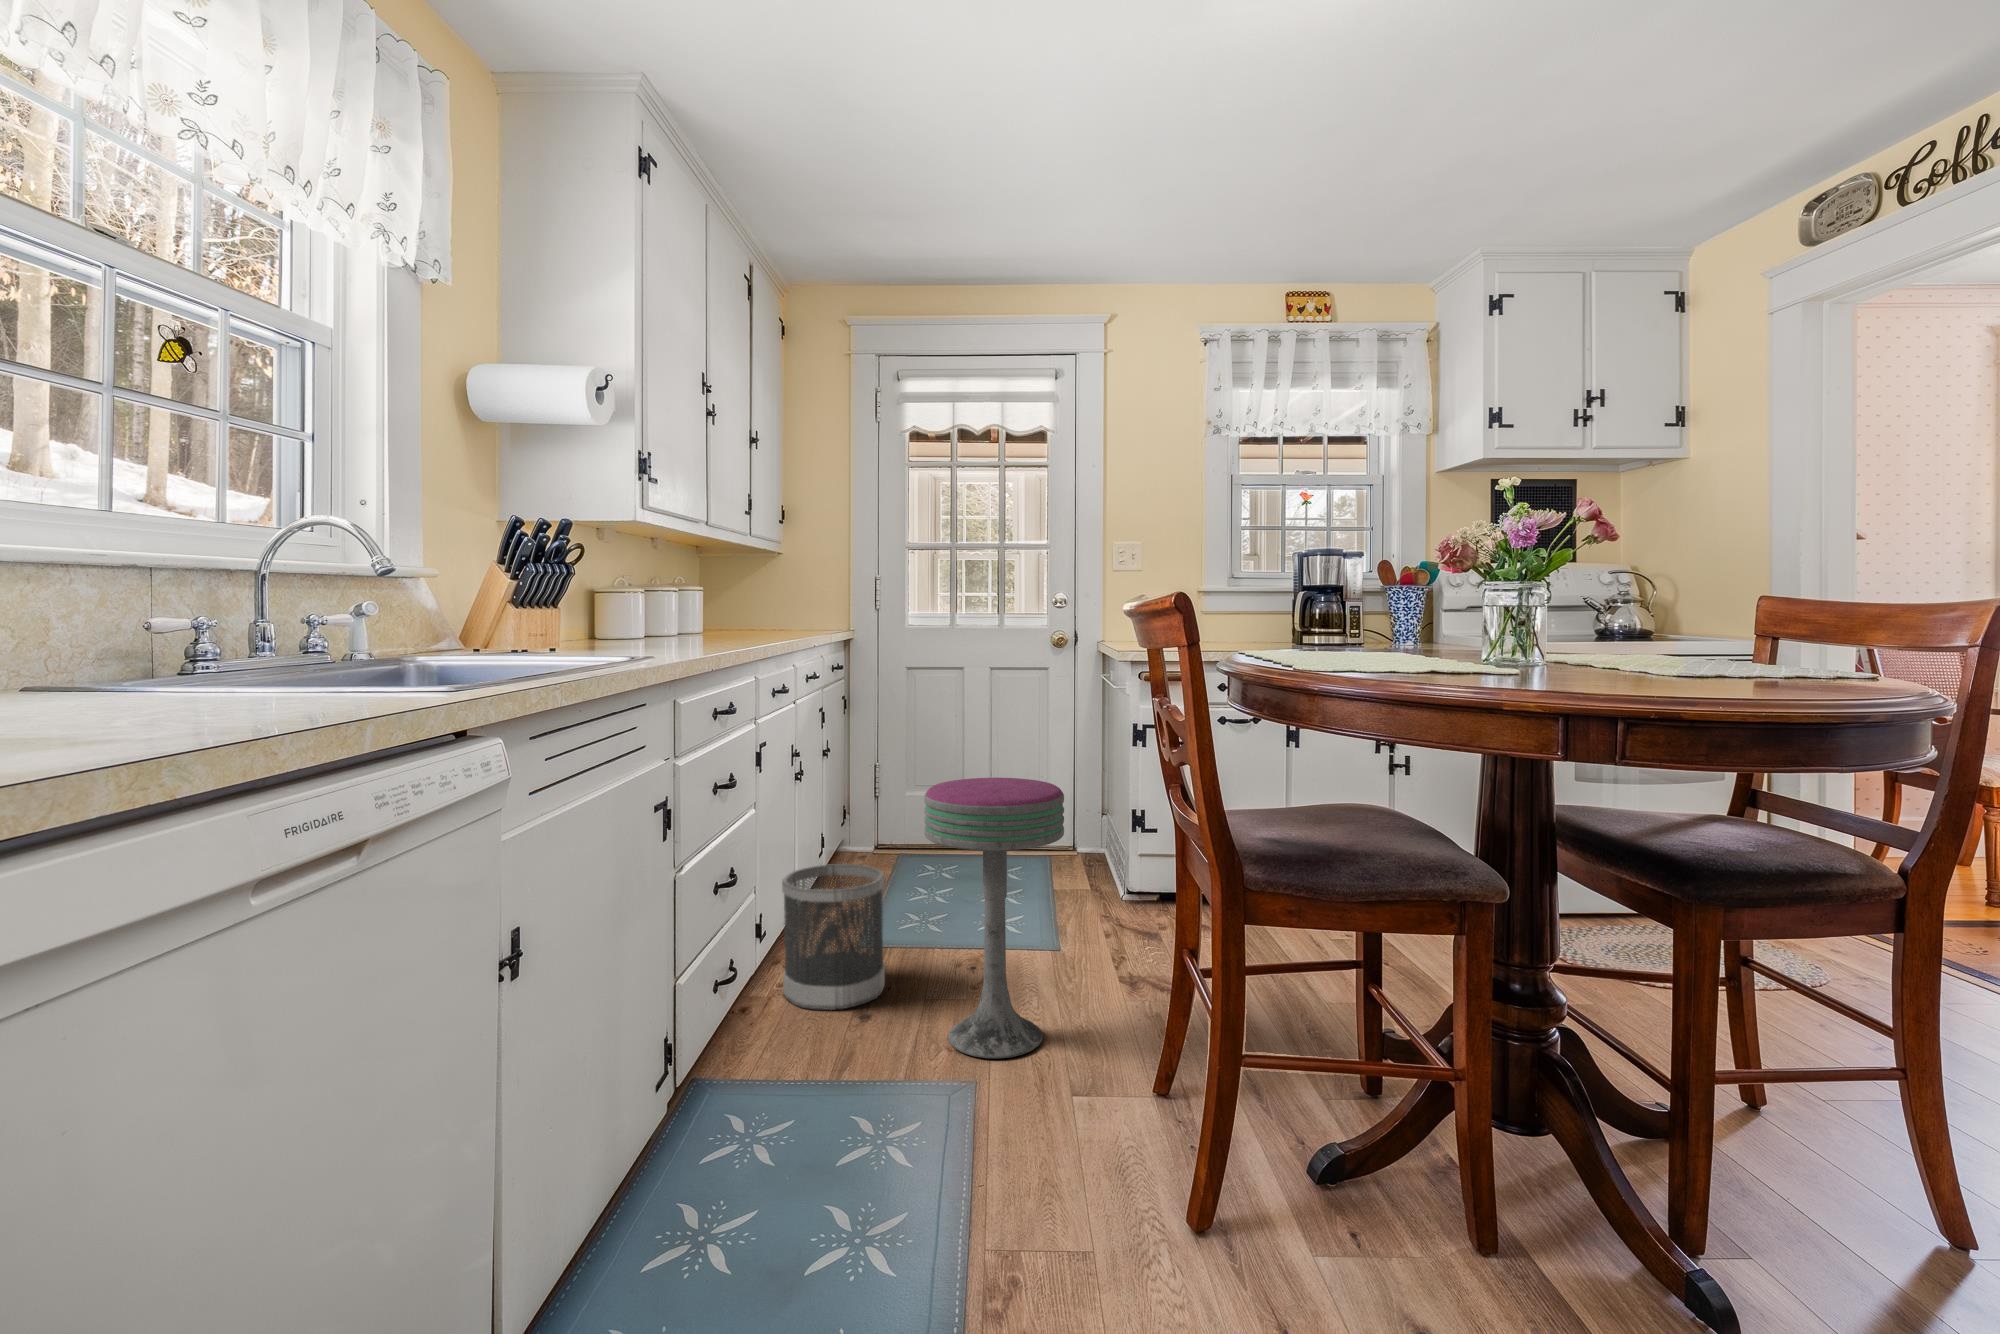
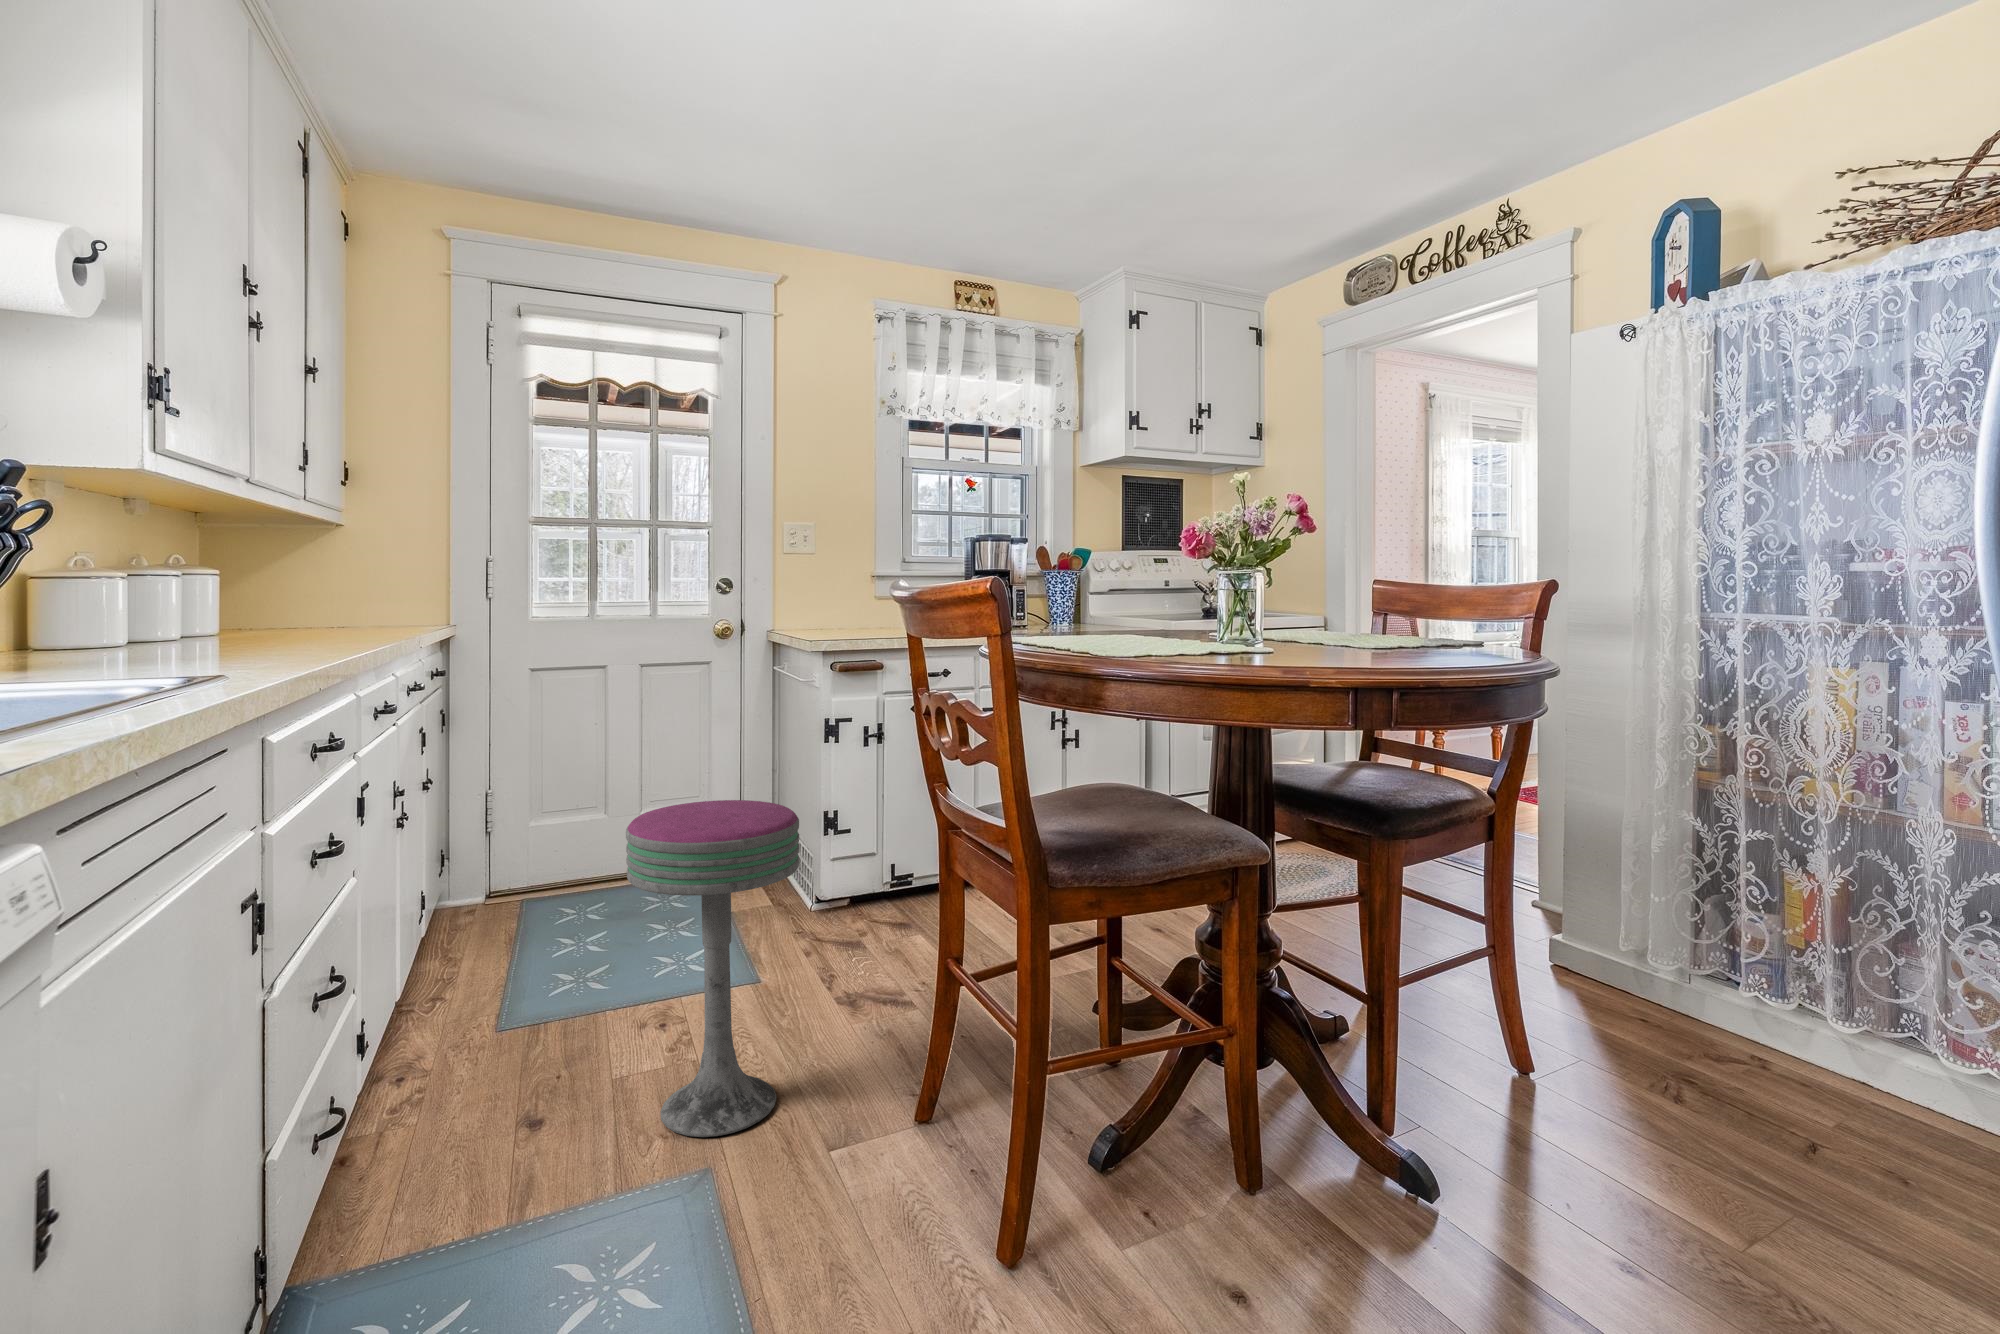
wastebasket: present [782,864,885,1010] -> none [409,919,558,1118]

